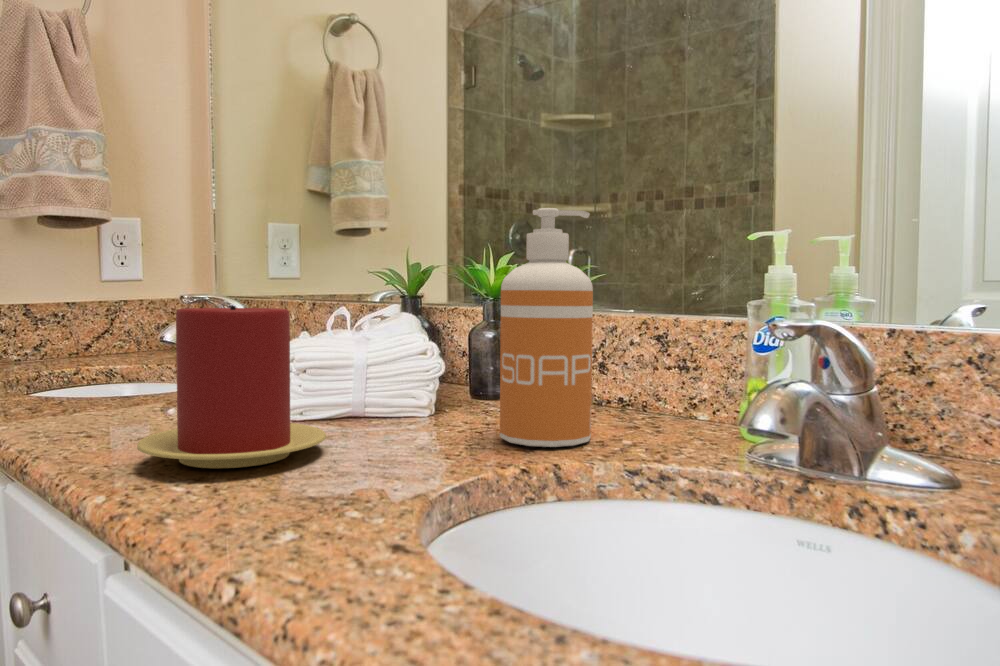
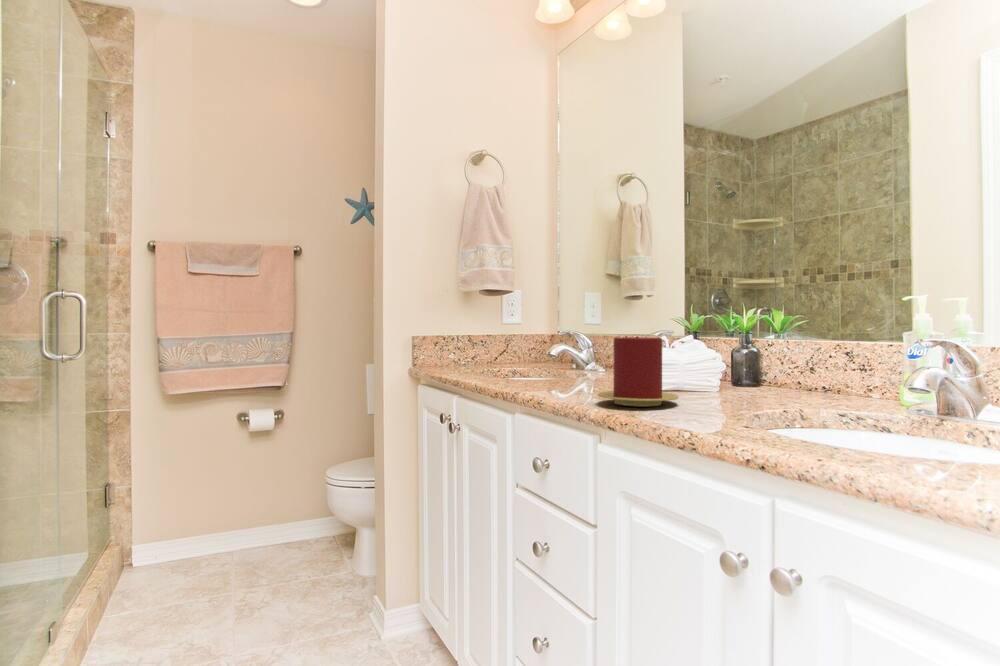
soap dispenser: present [500,208,593,447] -> none [763,289,814,404]

